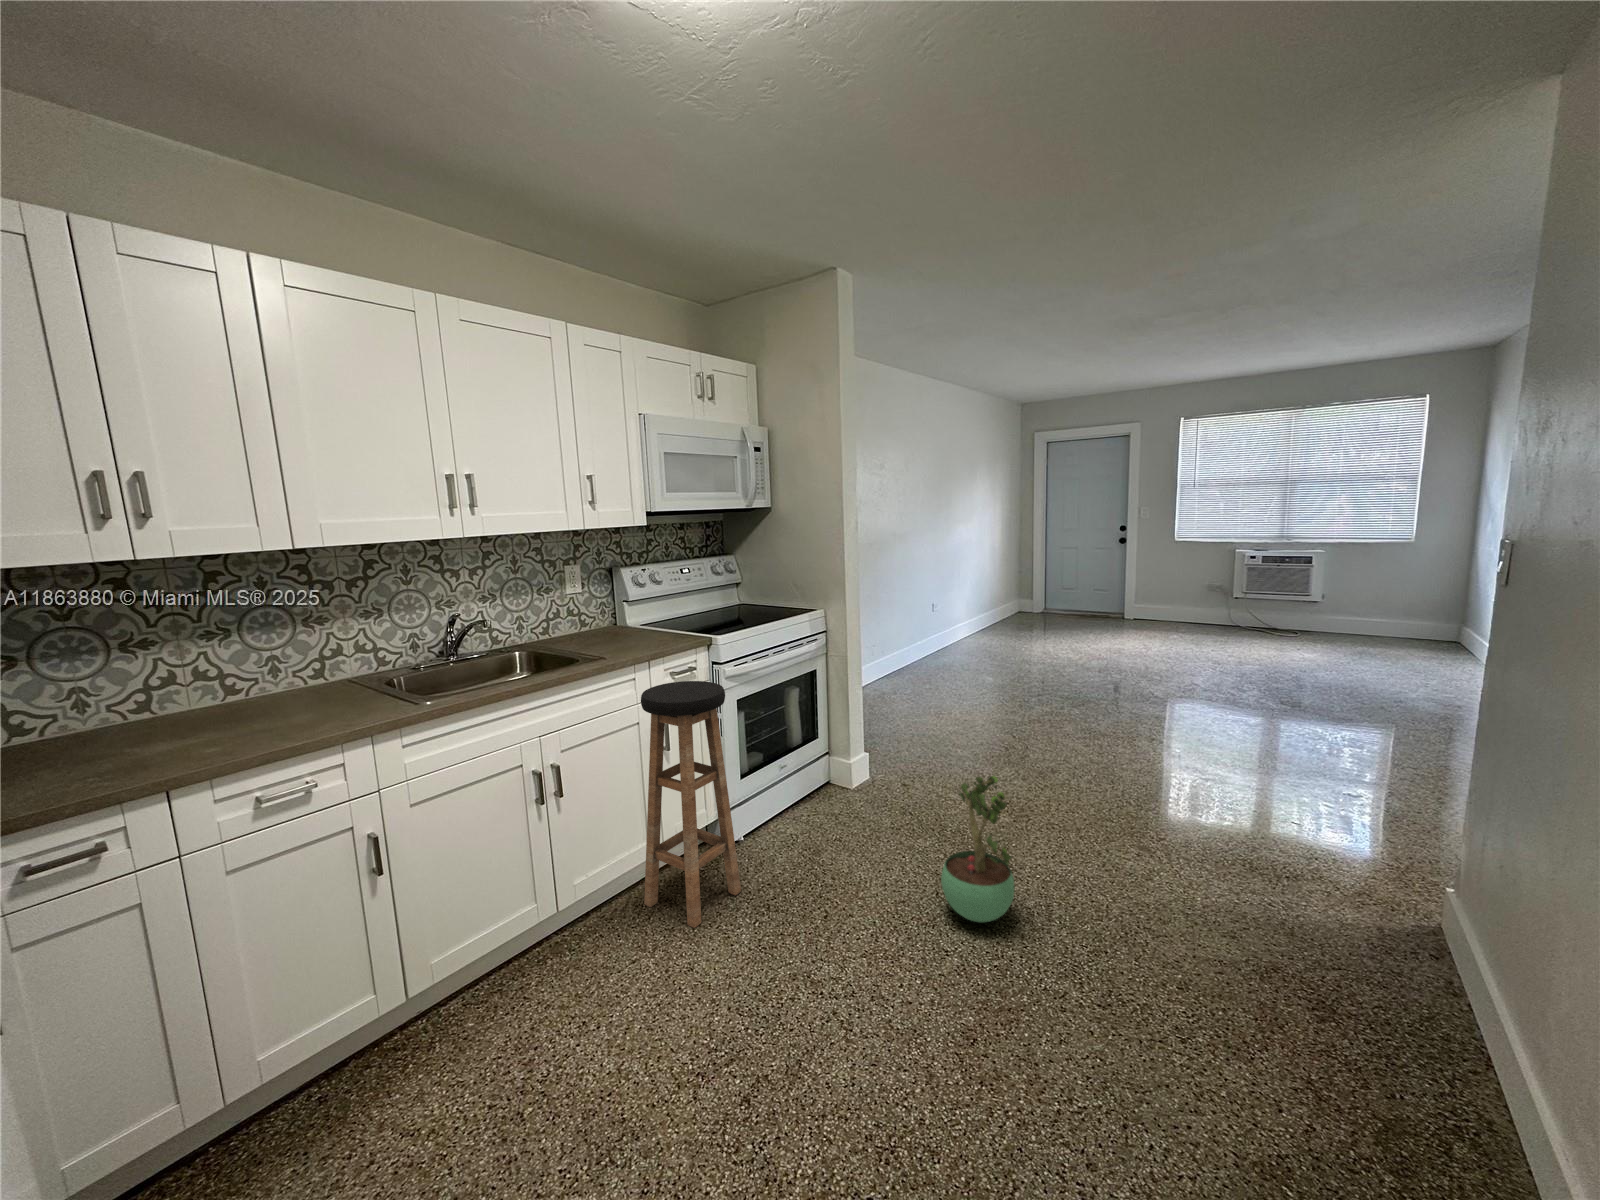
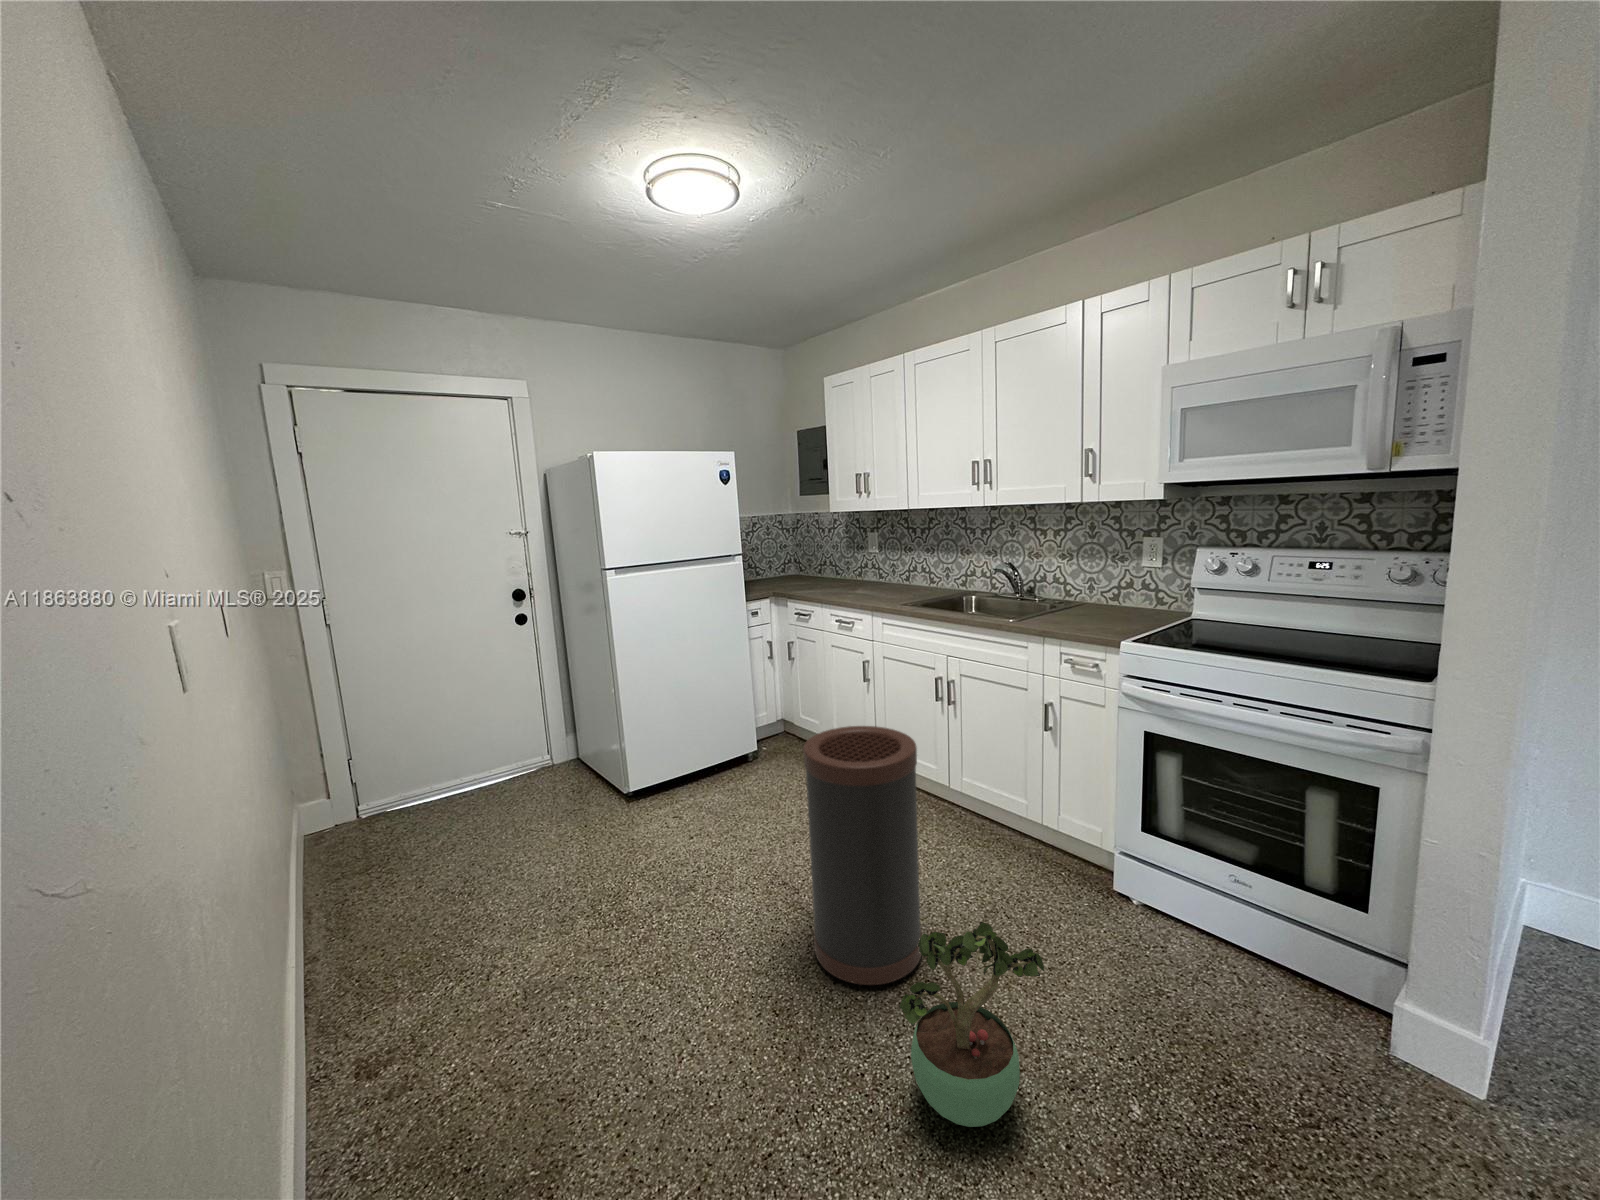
bar stool: present [641,681,741,928] -> none [960,658,1055,896]
trash can: none [790,743,910,1023] -> present [803,726,922,985]

